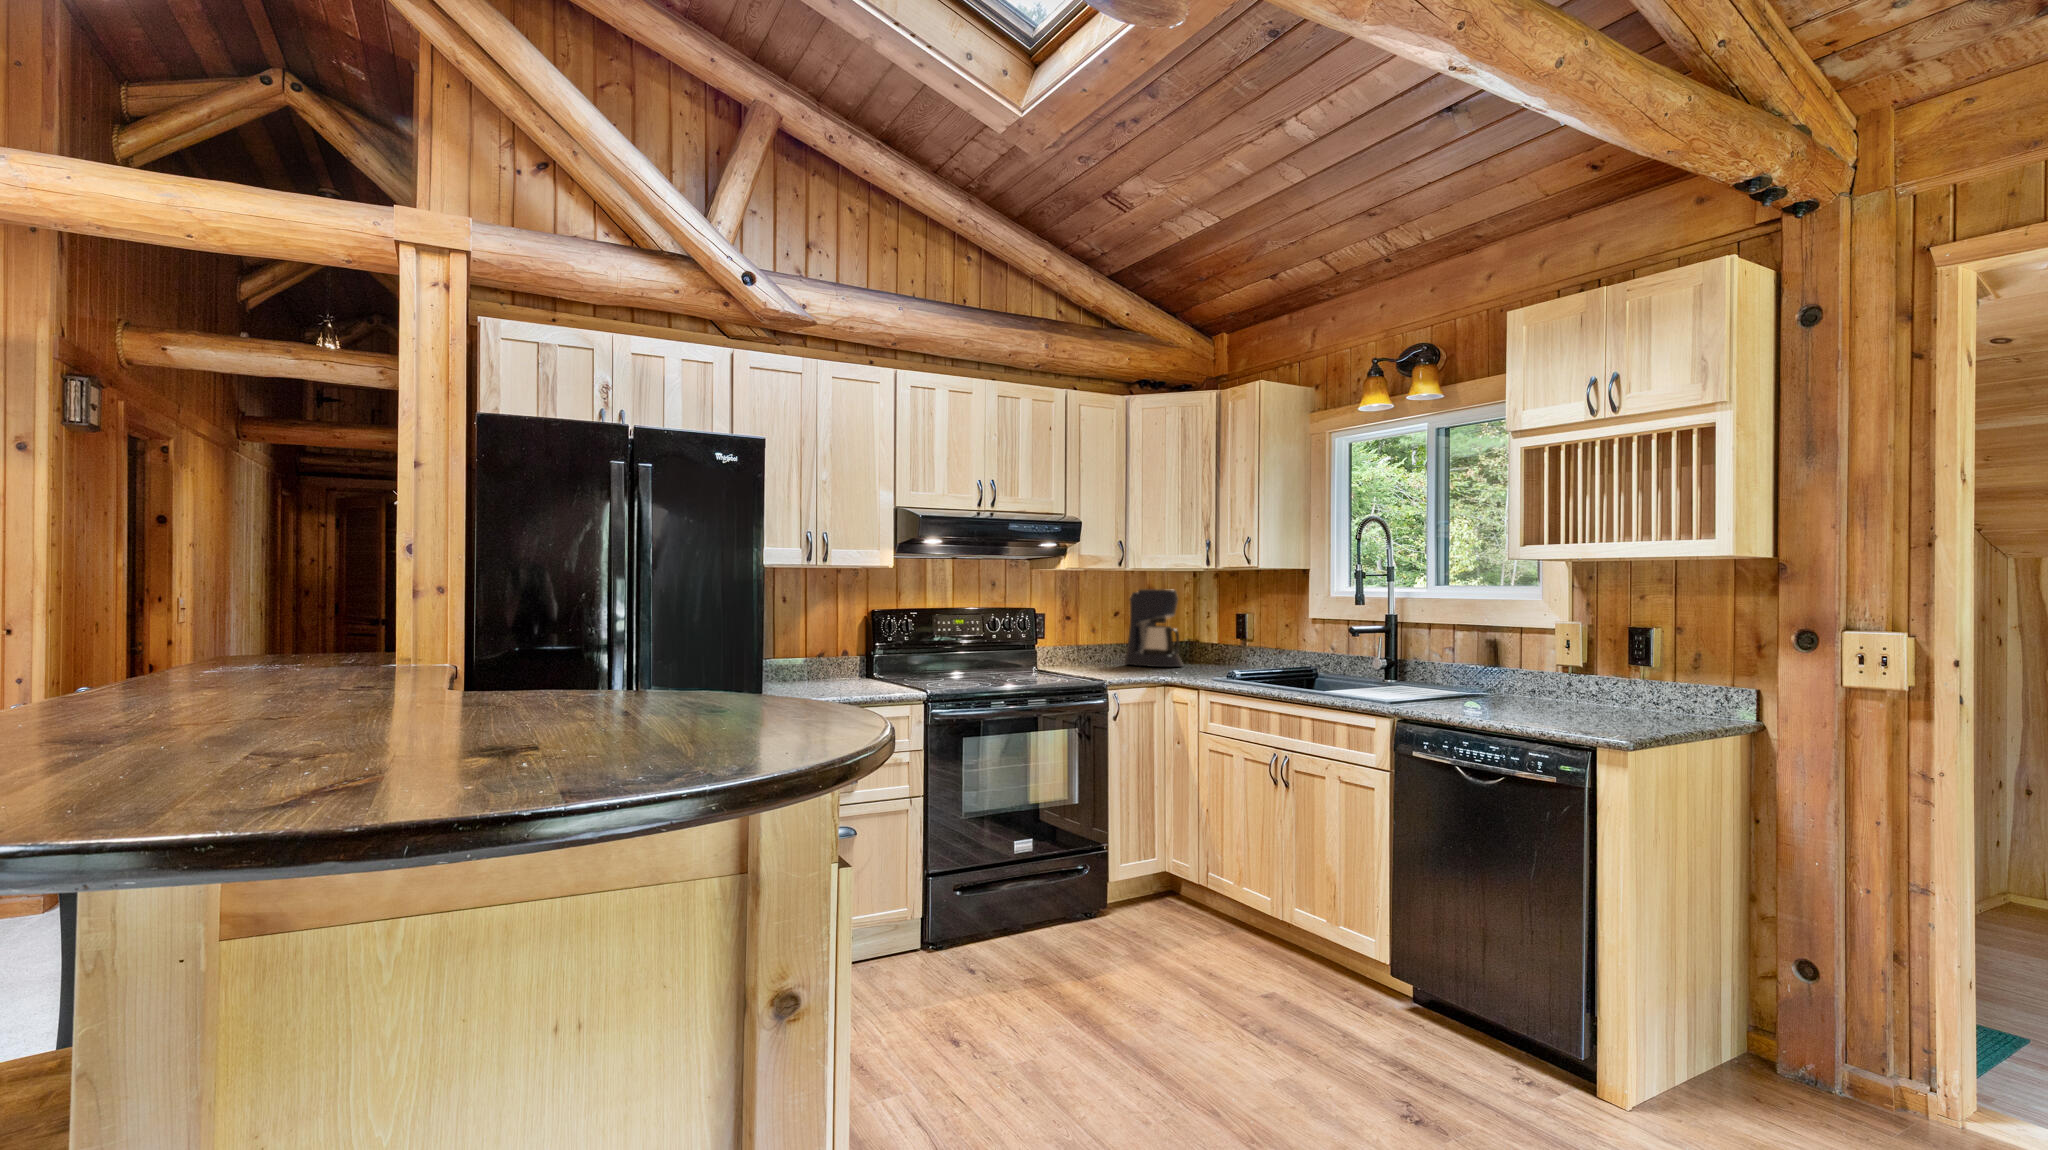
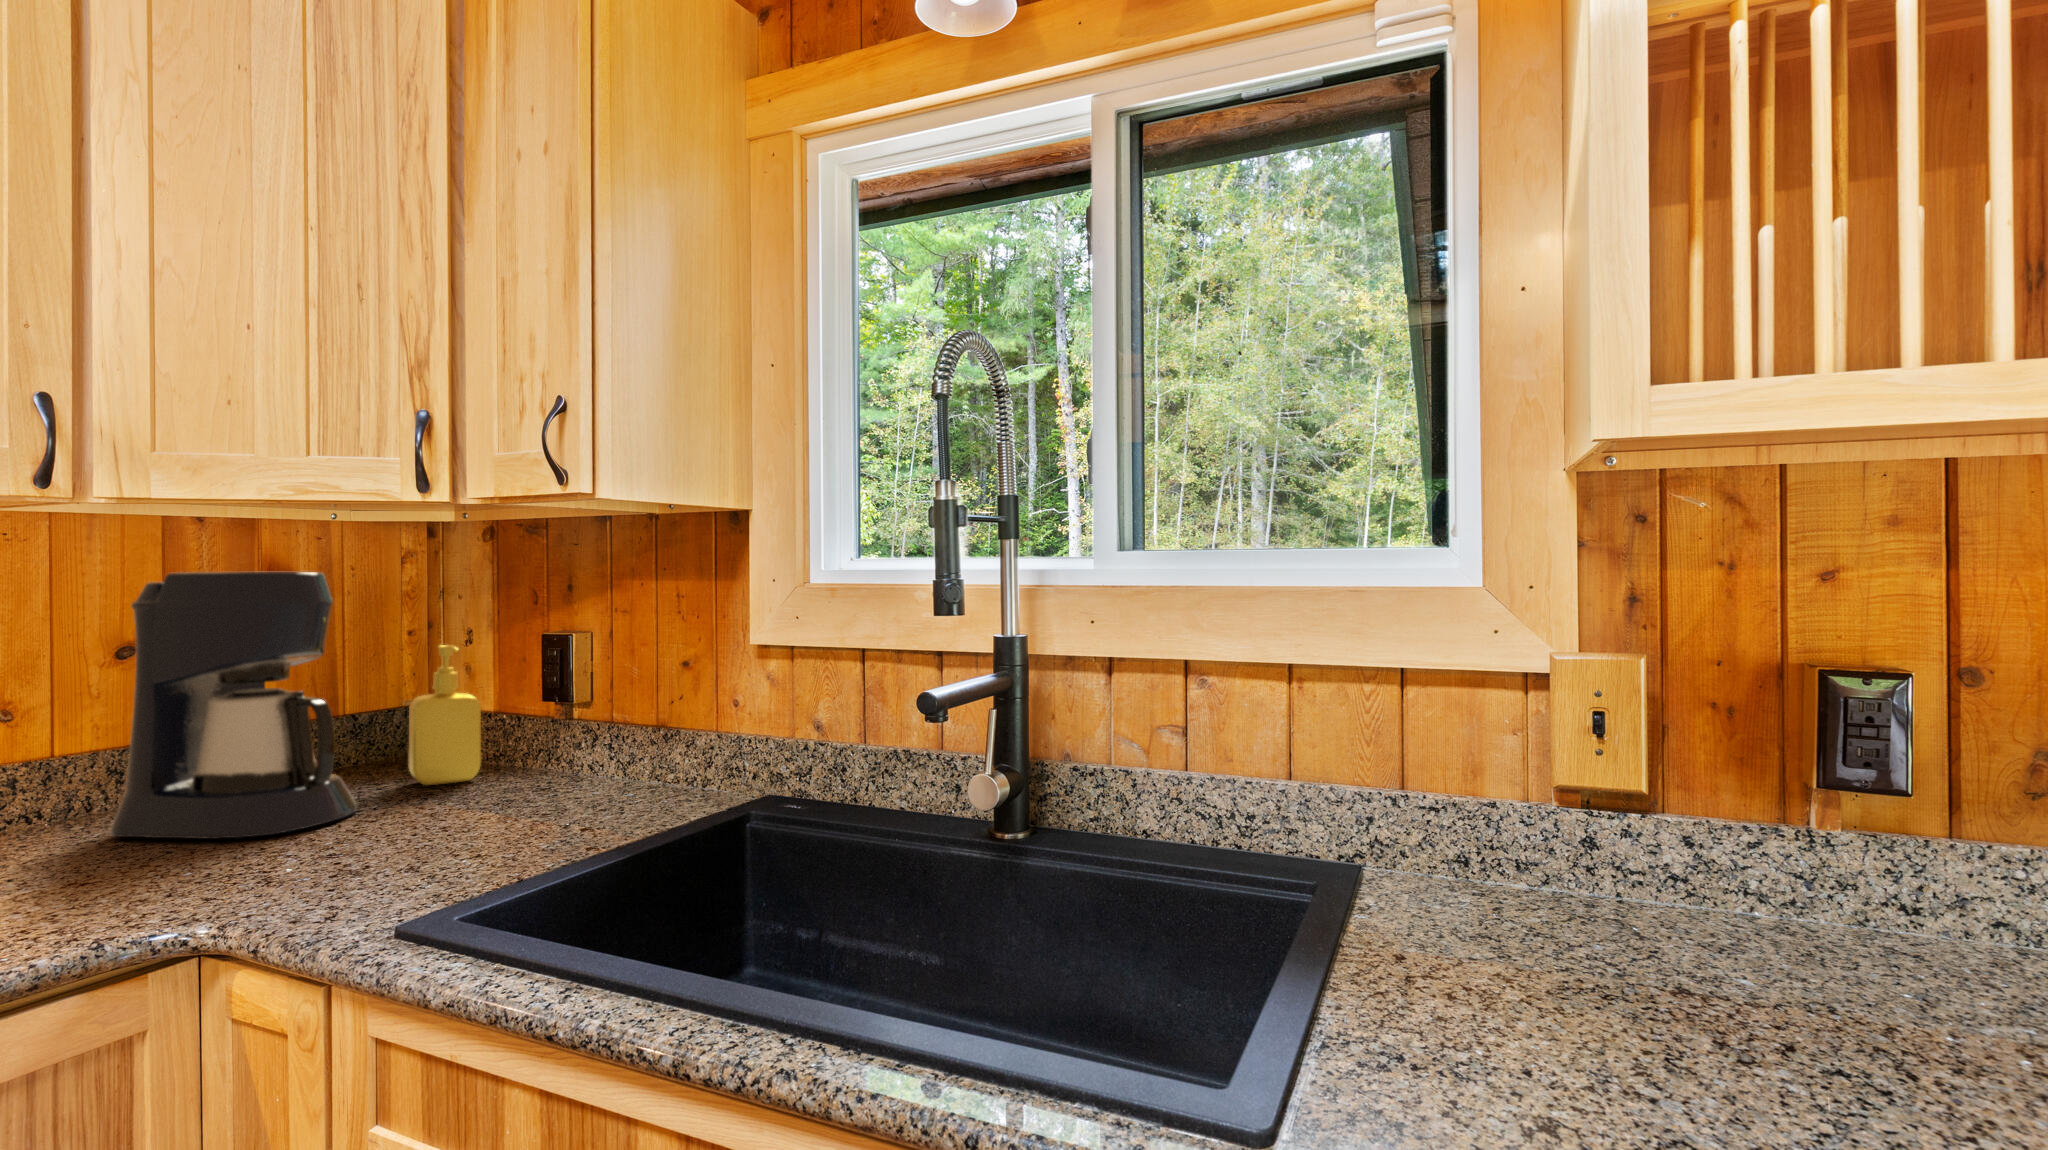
soap dispenser: none [1193,616,1216,664] -> present [409,645,481,785]

